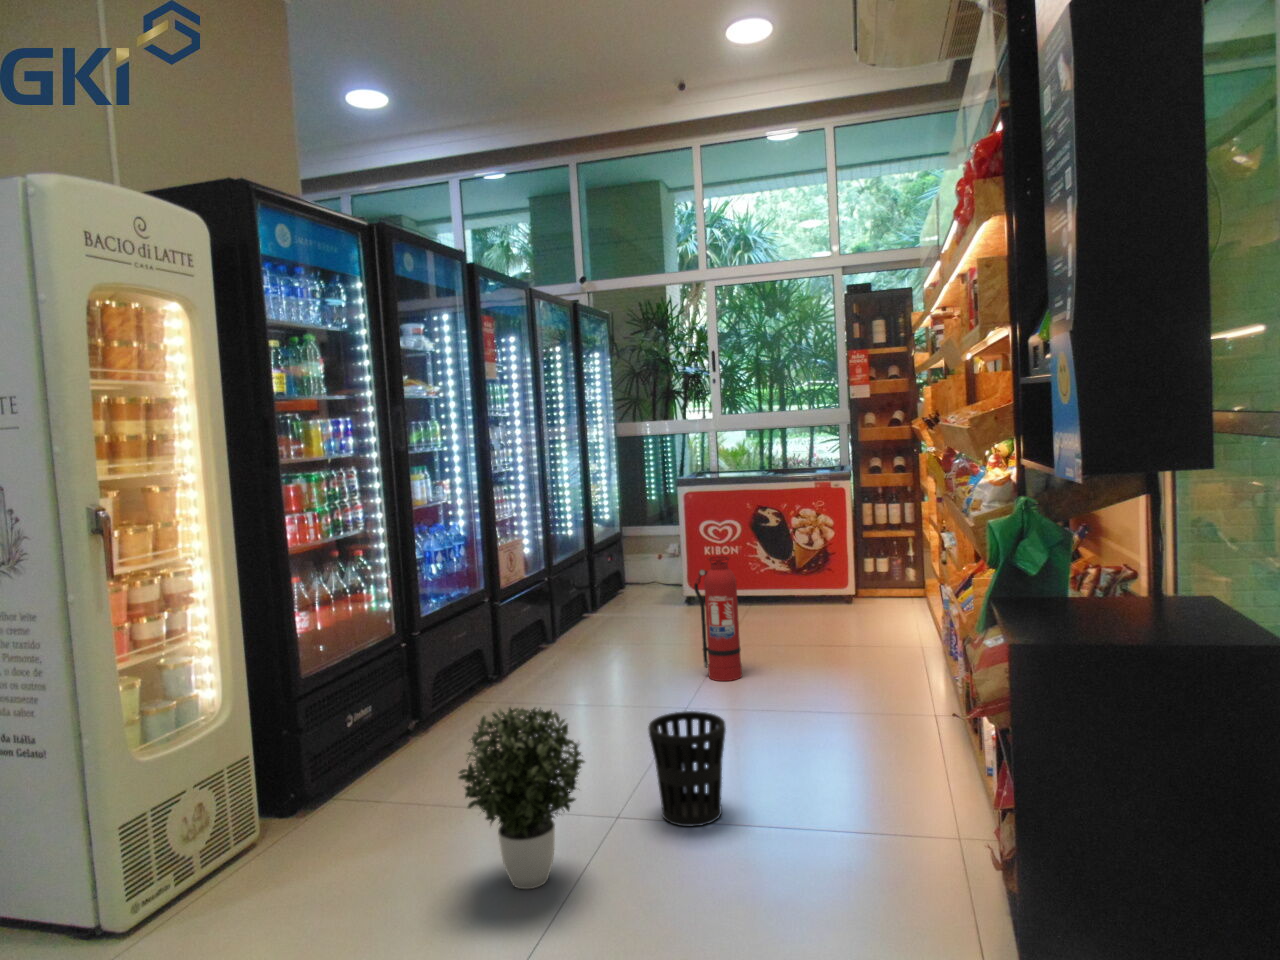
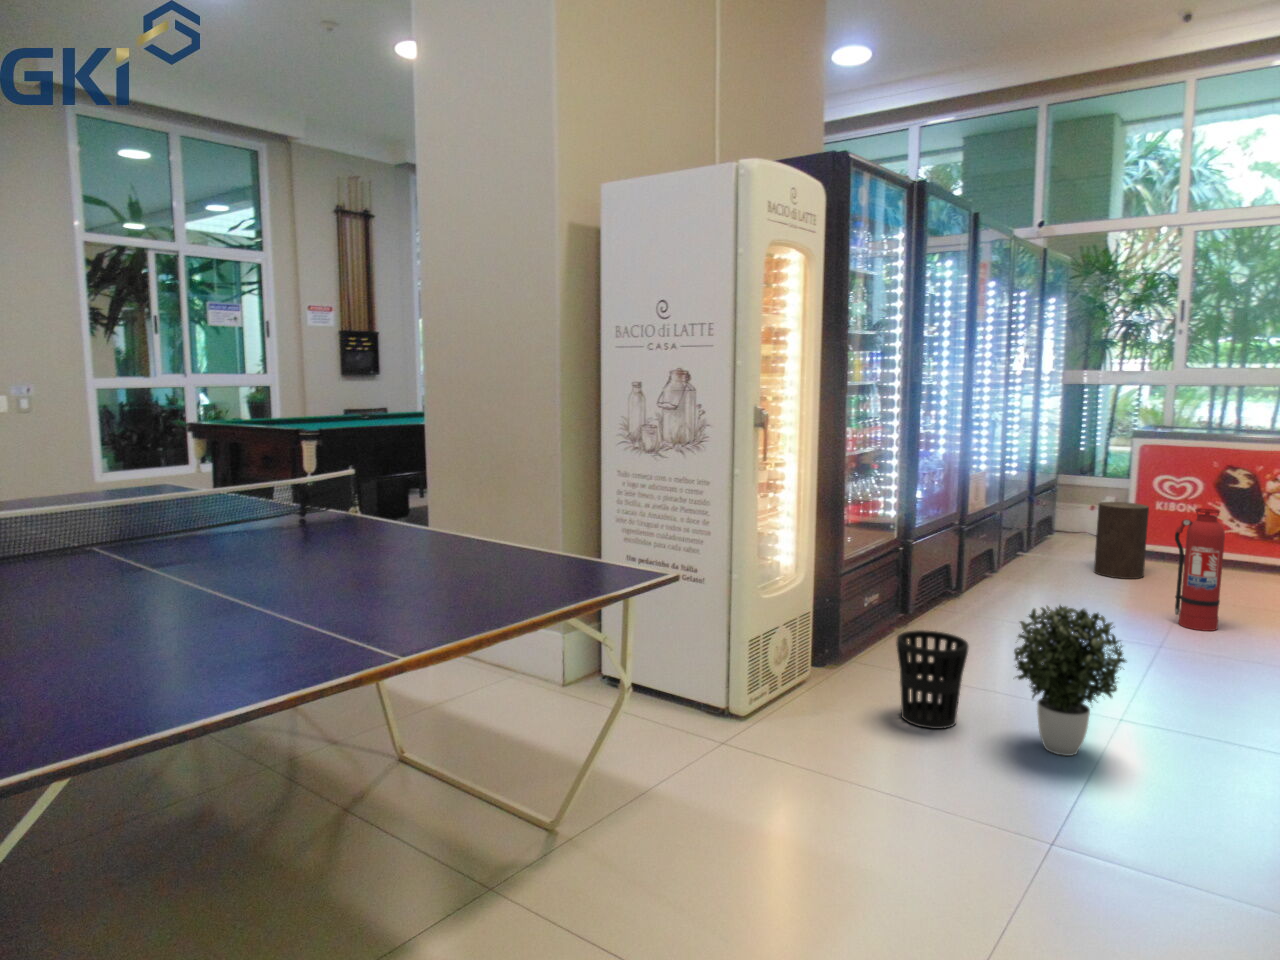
stool: none [645,553,694,632] -> present [1094,502,1149,579]
wastebasket: present [648,711,726,826] -> present [896,630,968,729]

